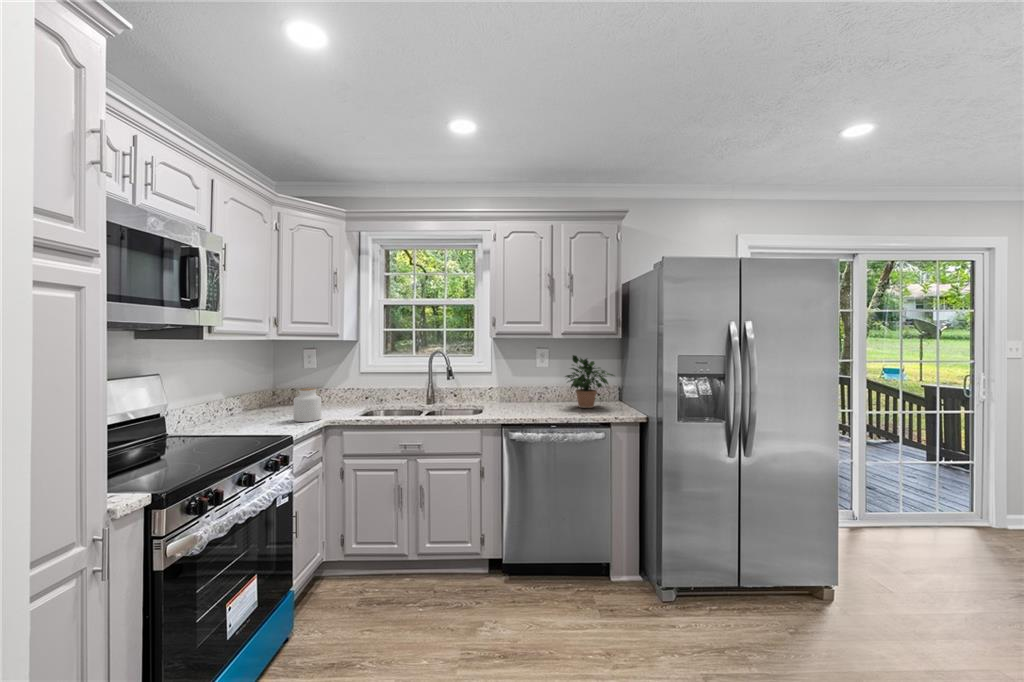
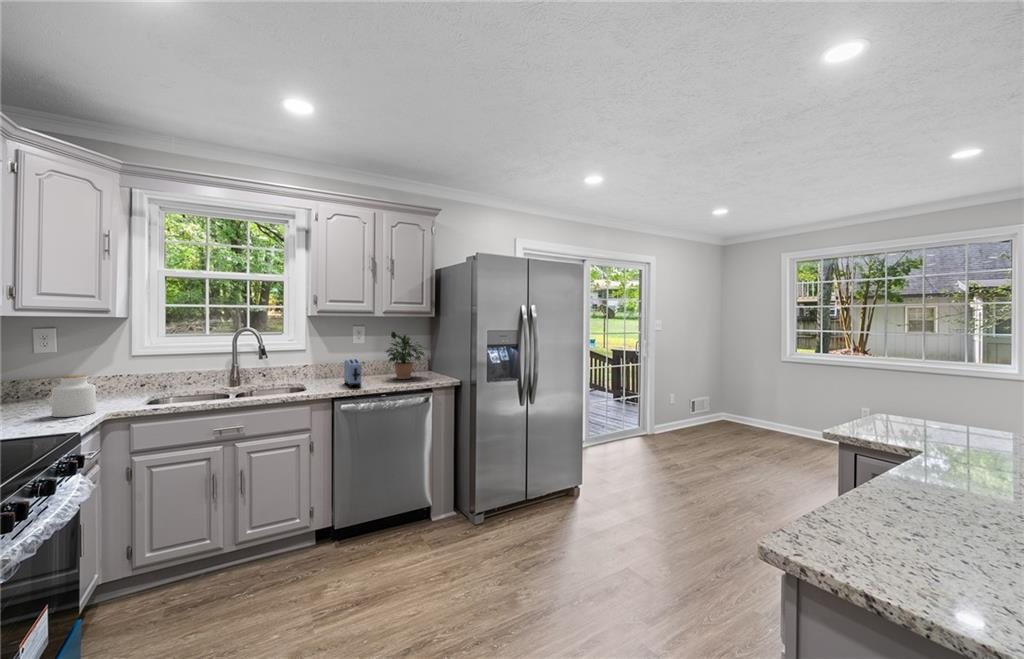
toaster: none [522,384,534,414] -> present [344,359,361,388]

